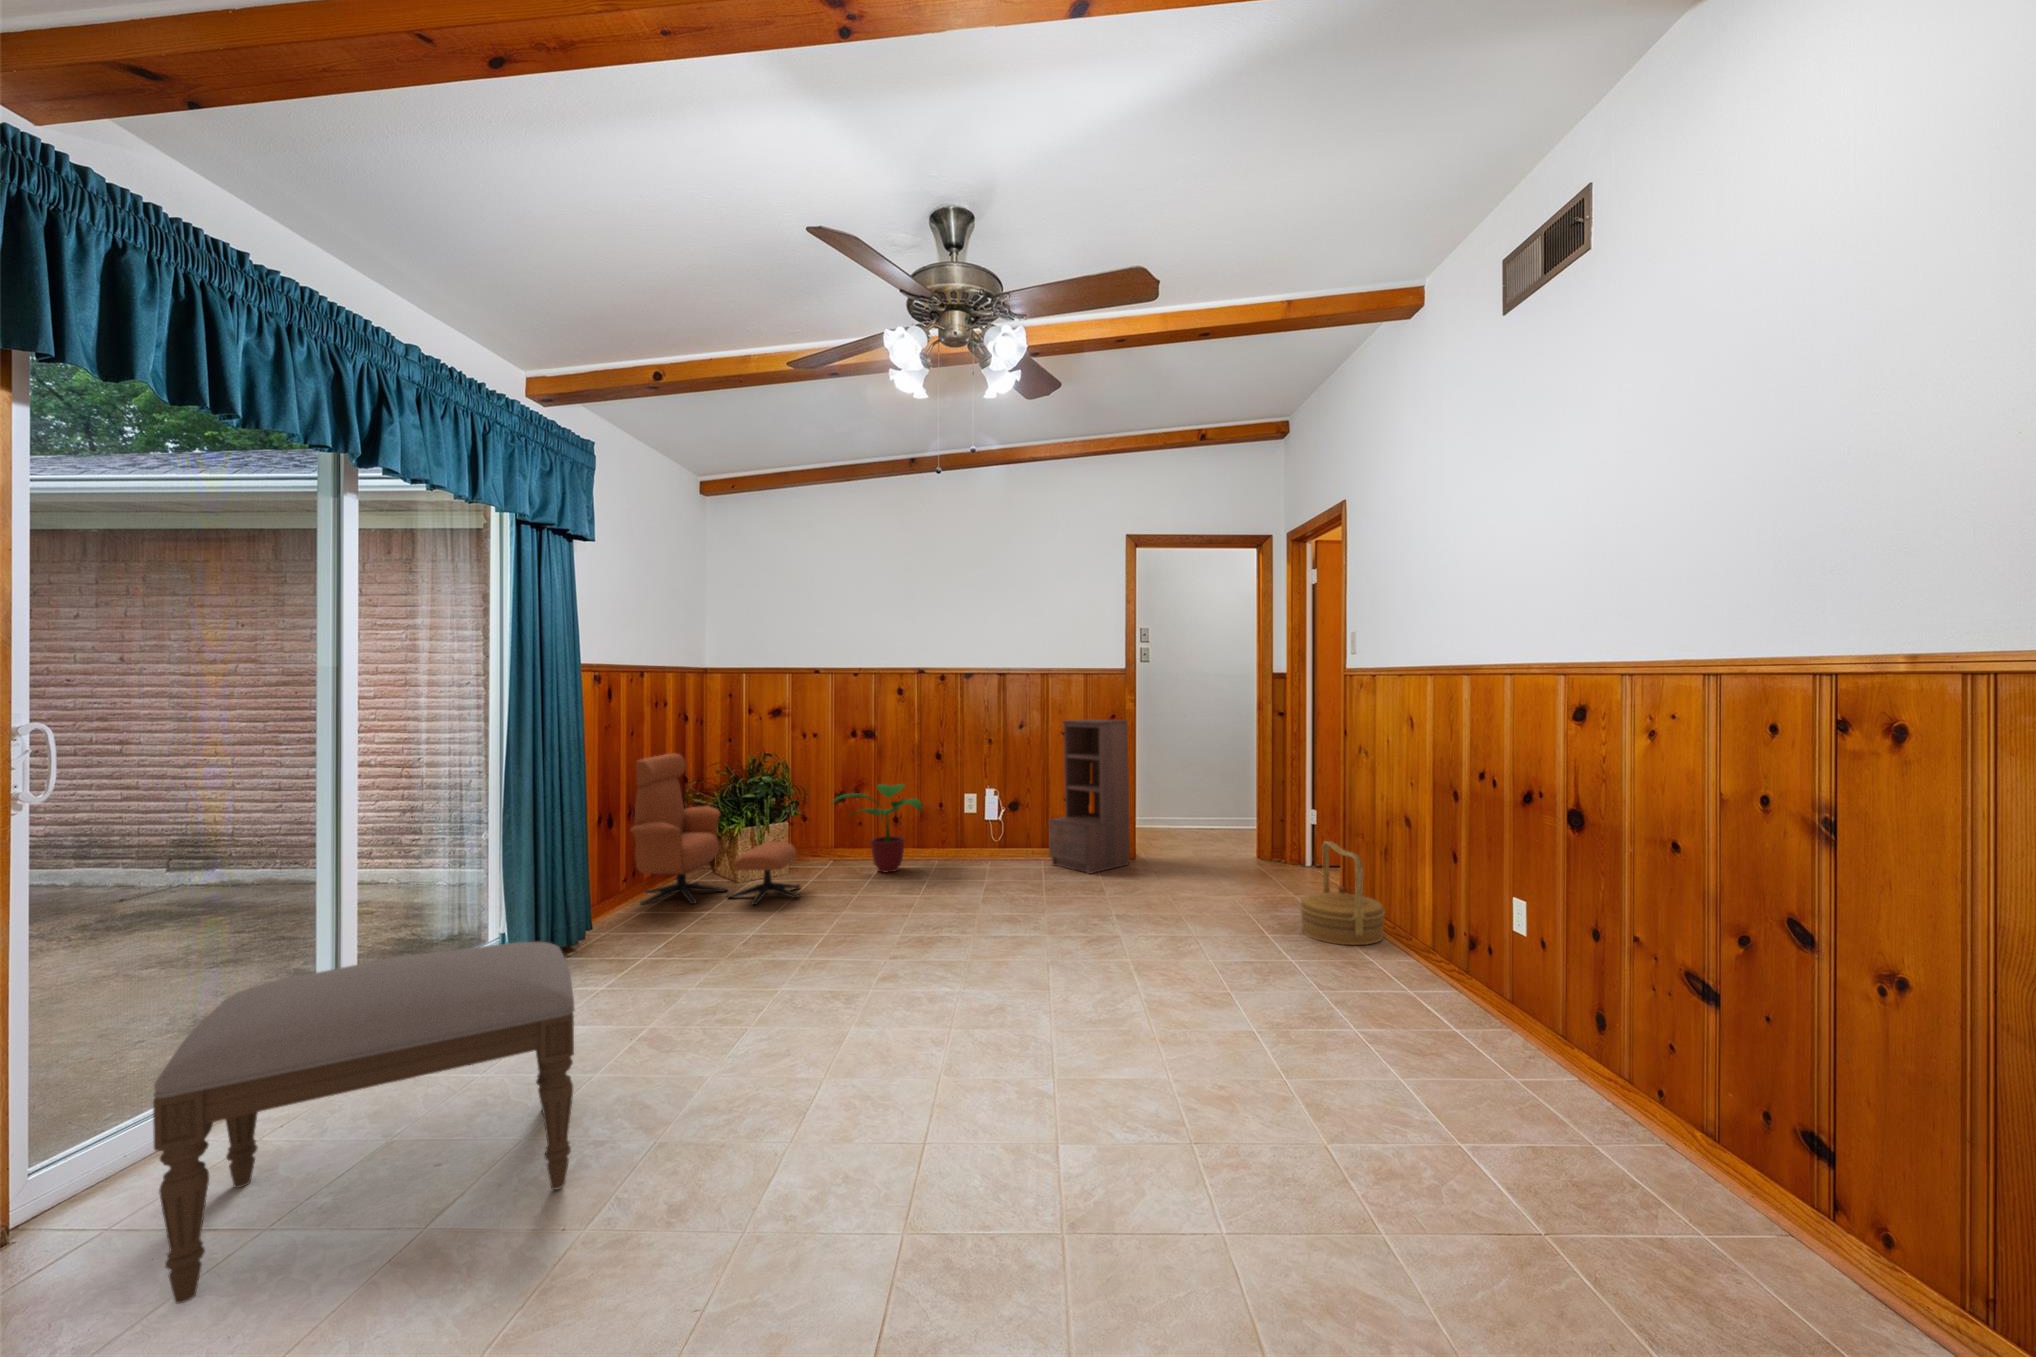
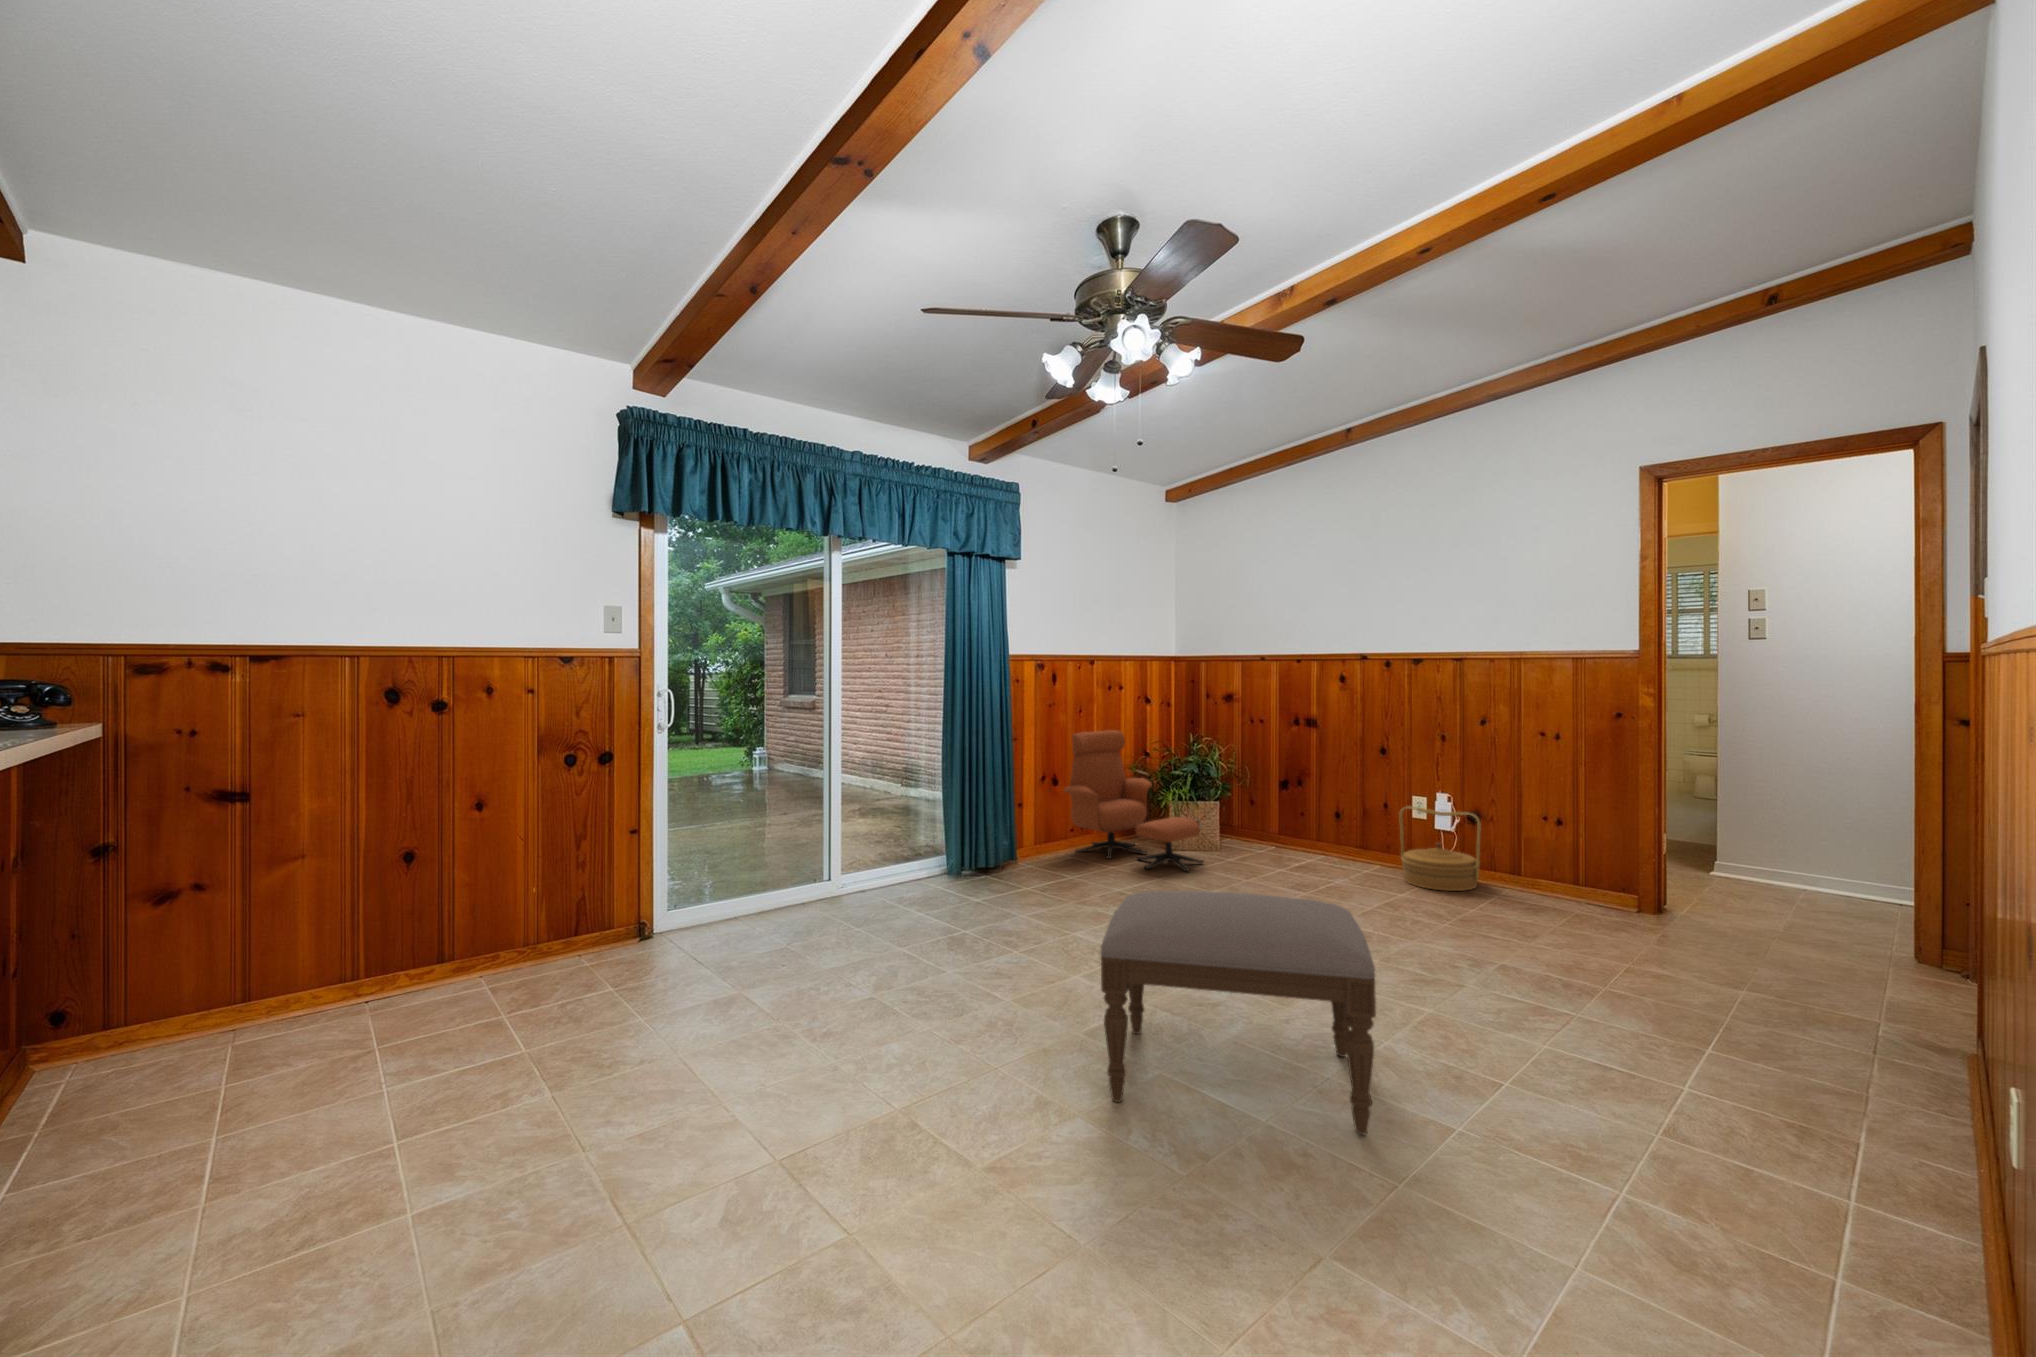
bookshelf: present [1049,719,1130,874] -> none [1501,718,1624,917]
potted plant: present [831,784,923,872] -> none [1247,775,1353,867]
woven basket: present [1300,841,1385,945] -> present [1399,806,1481,891]
ottoman: present [153,942,575,1303] -> present [1101,891,1376,1134]

